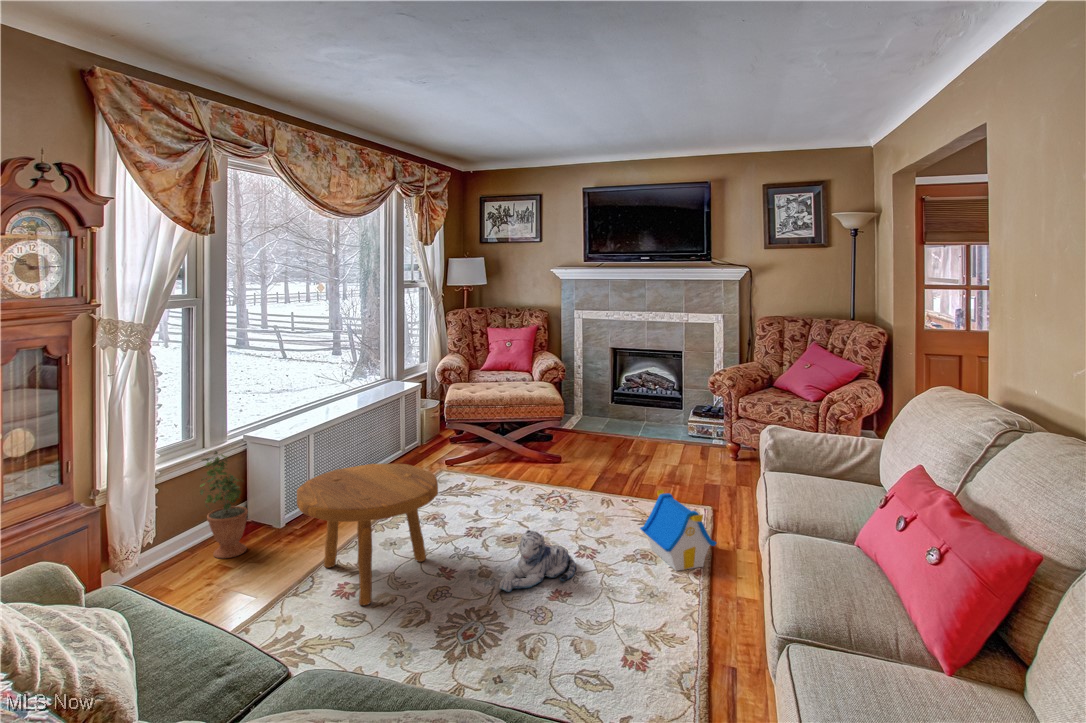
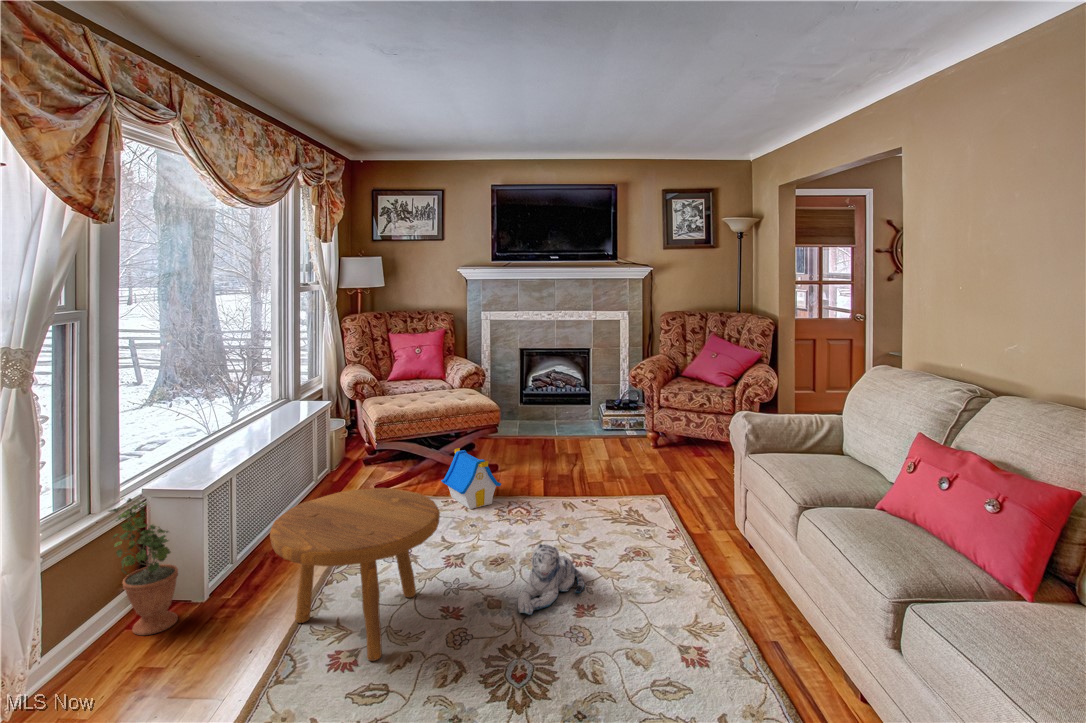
toy house: present [640,490,716,571] -> present [441,448,501,509]

